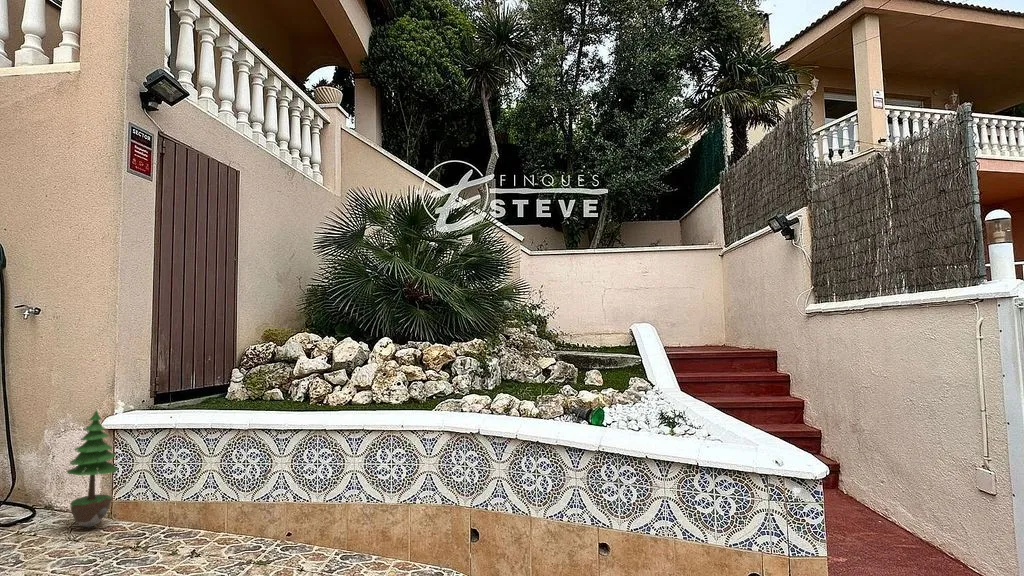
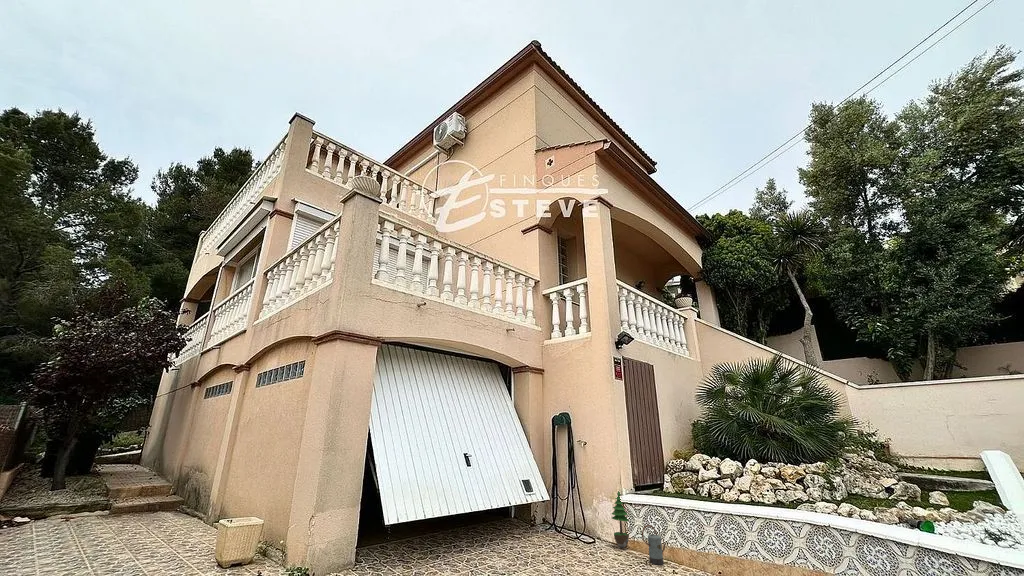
watering can: none [127,476,194,553] -> present [642,525,665,565]

